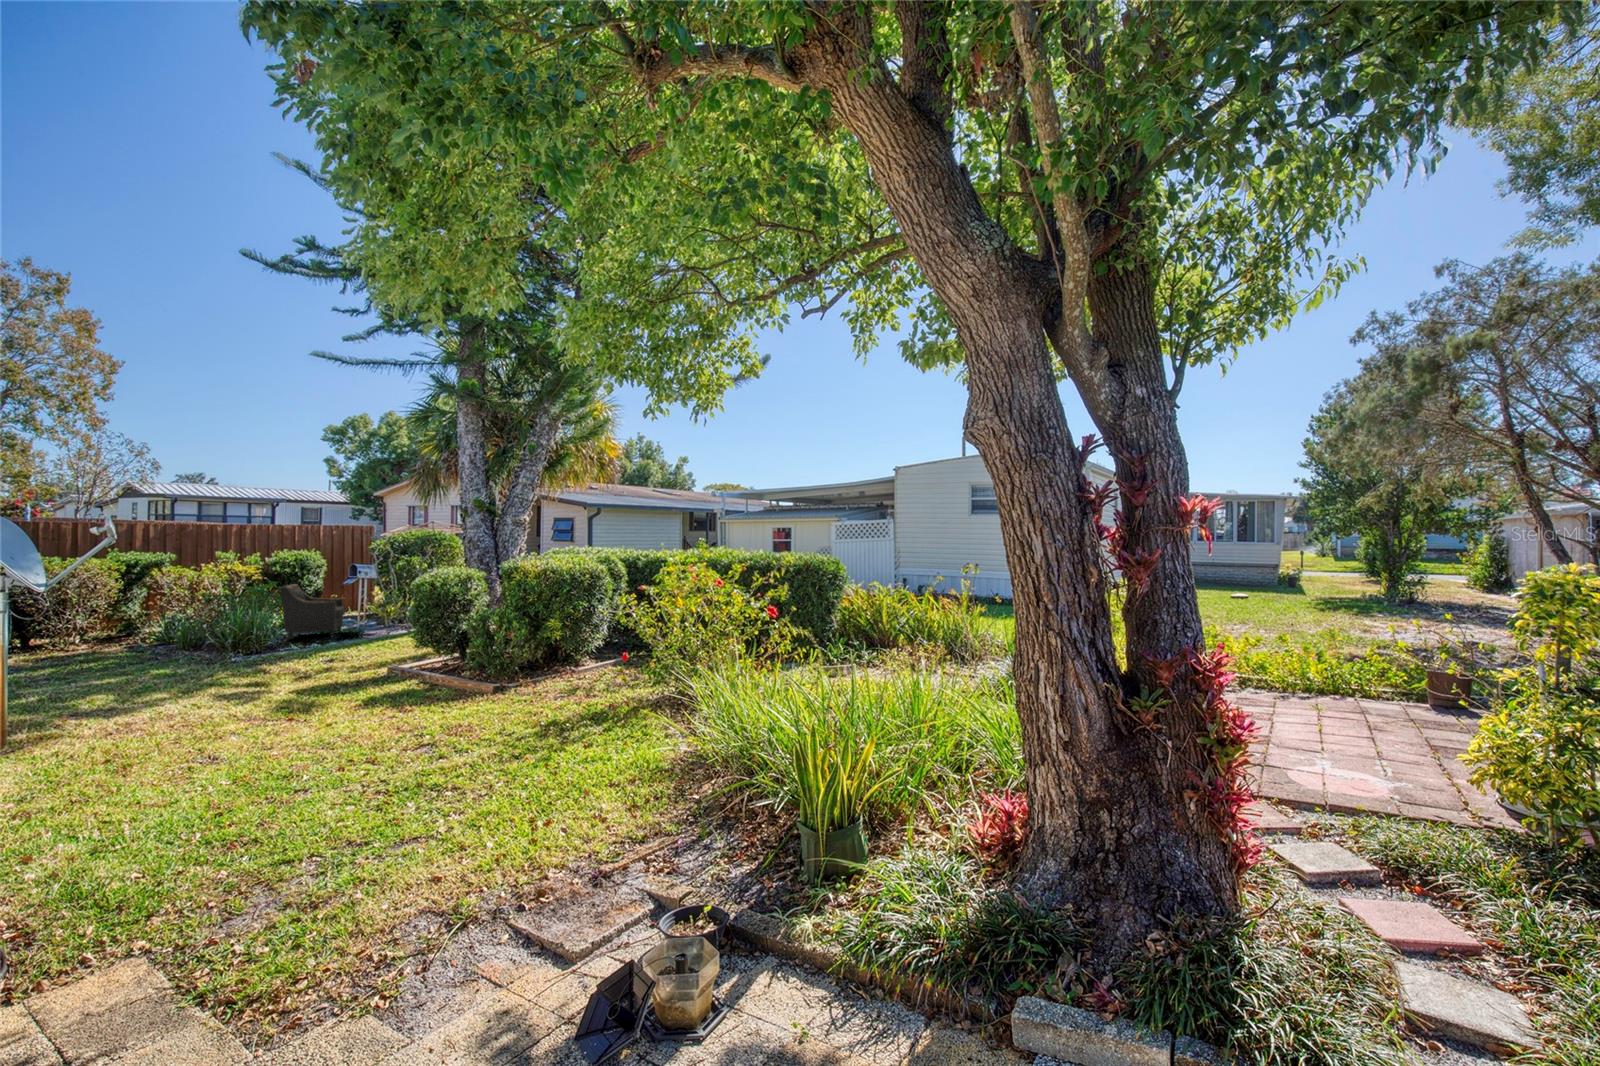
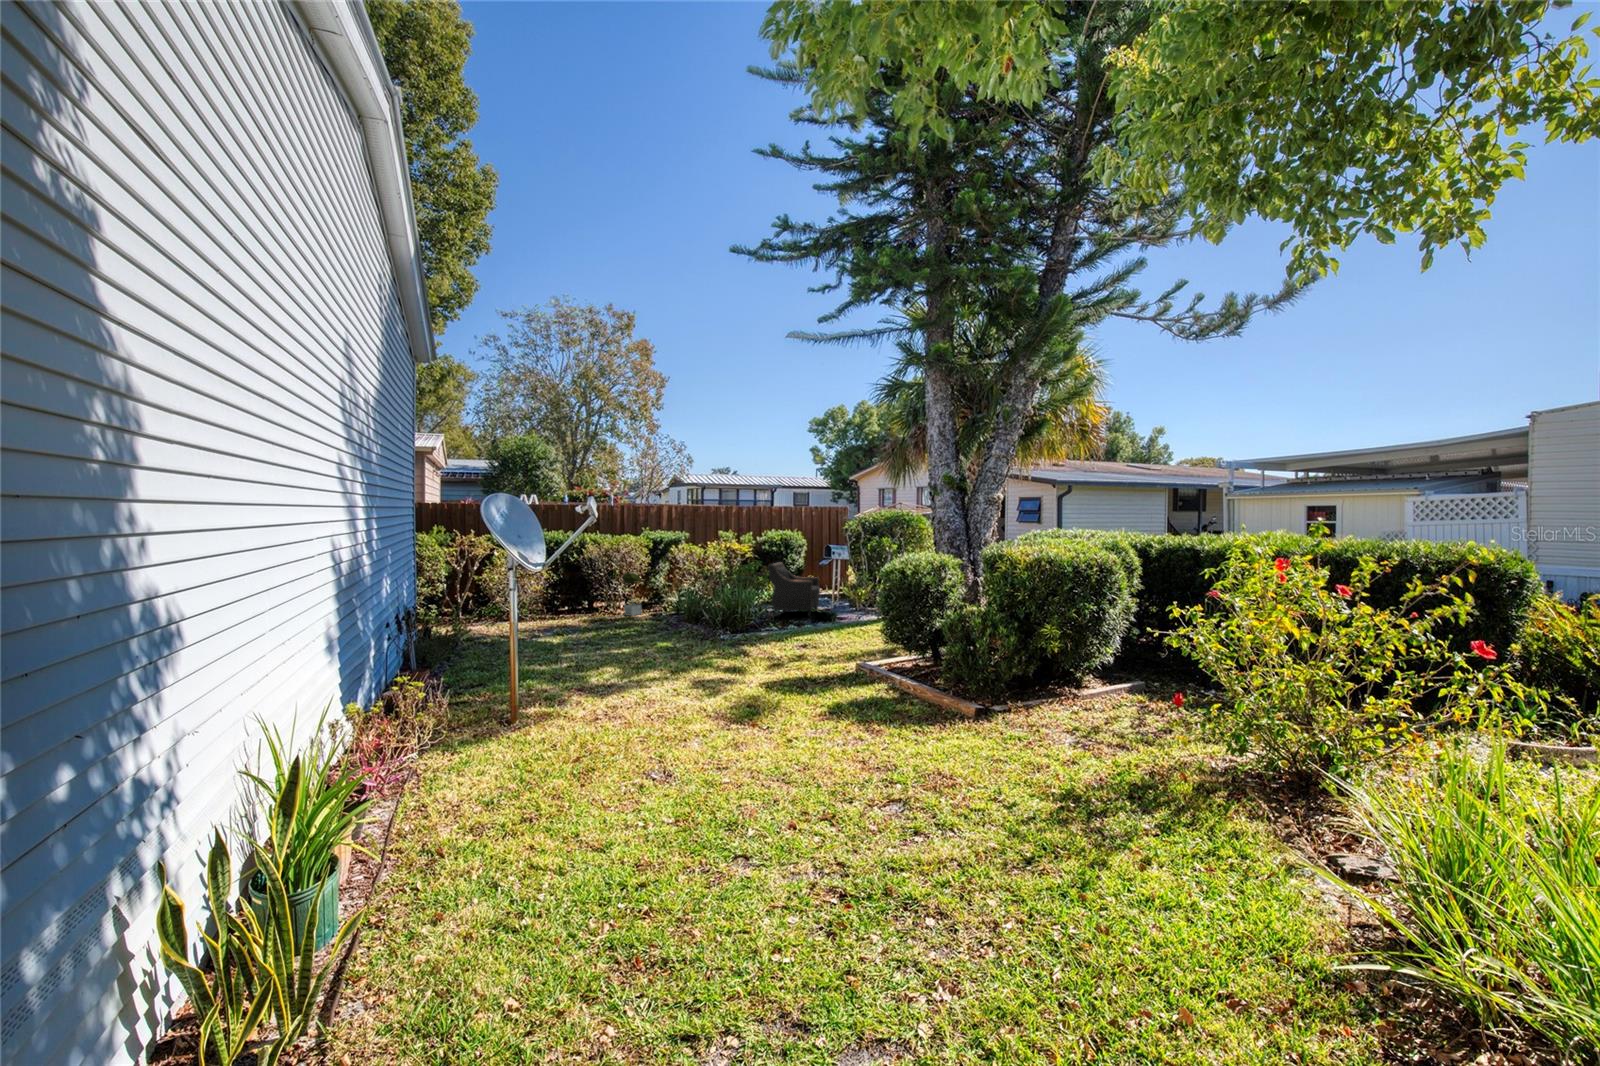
potted tree: none [42,602,79,656] -> present [622,572,641,616]

